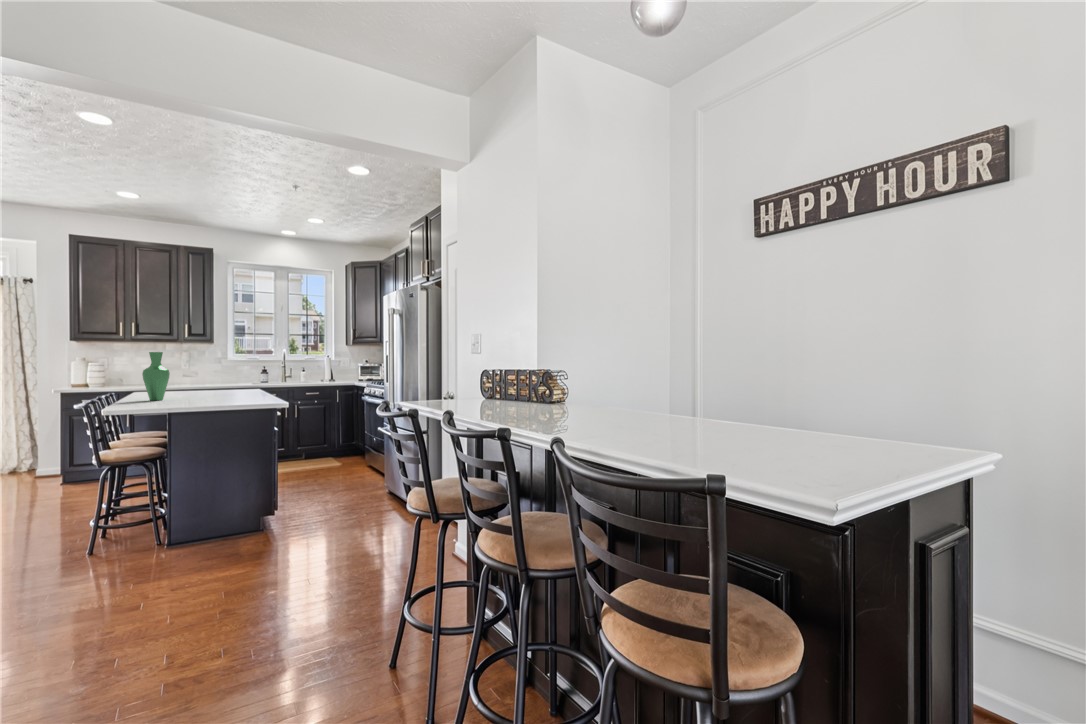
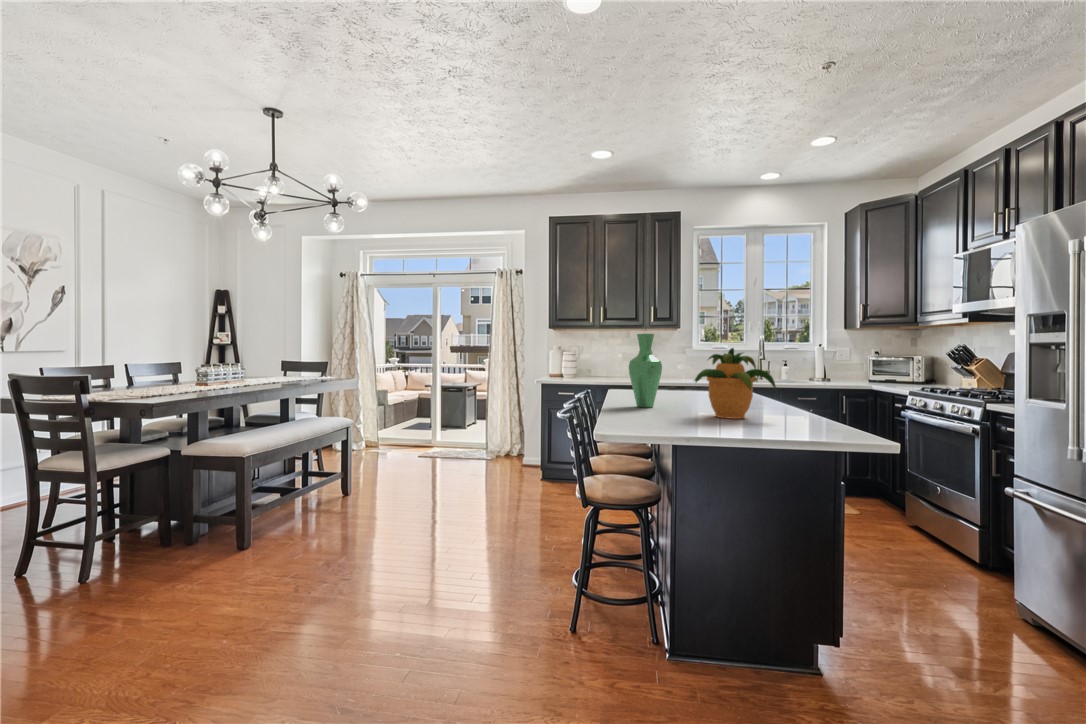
potted plant: none [183,361,237,401] -> present [695,348,776,419]

